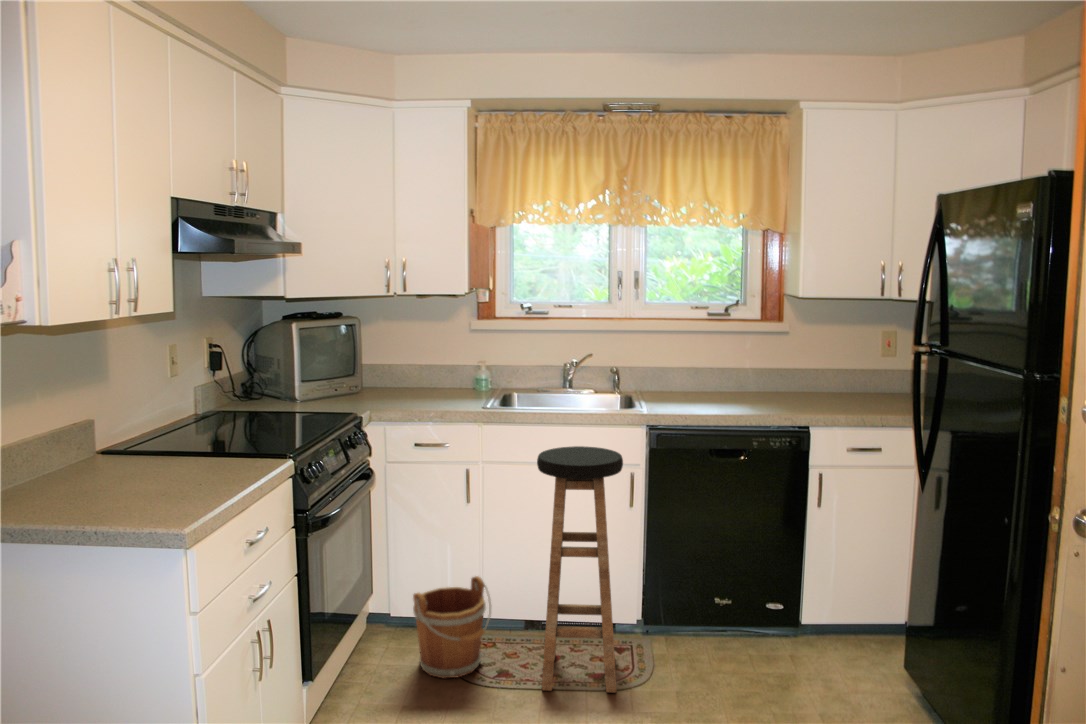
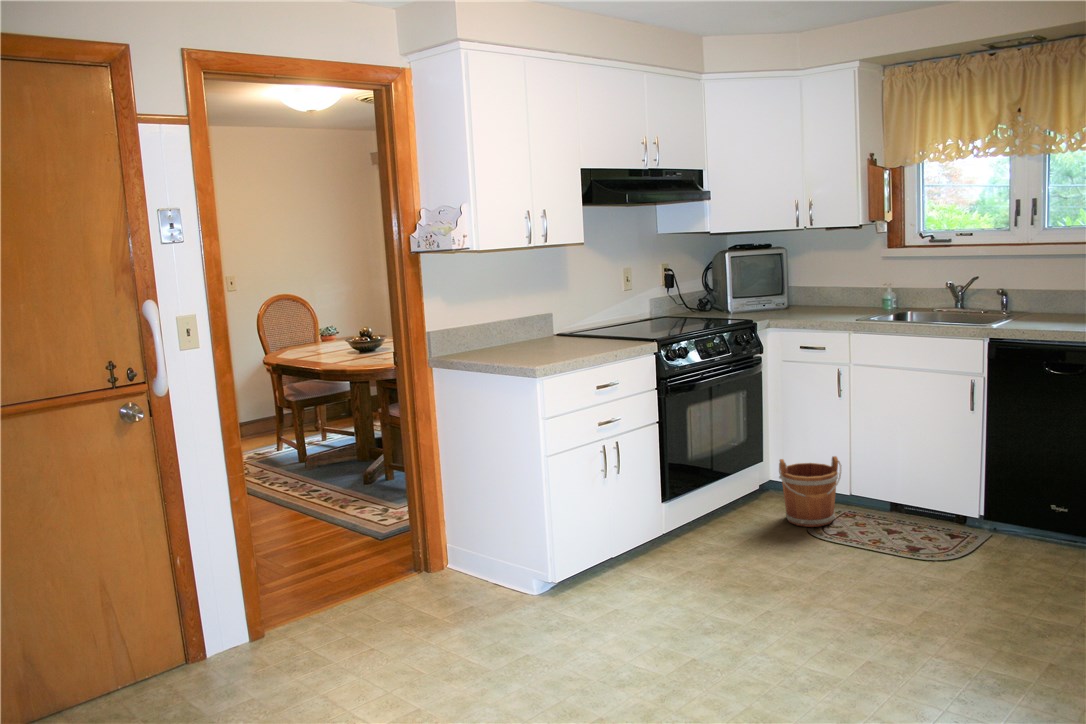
bar stool: present [537,446,623,693] -> none [863,357,944,555]

